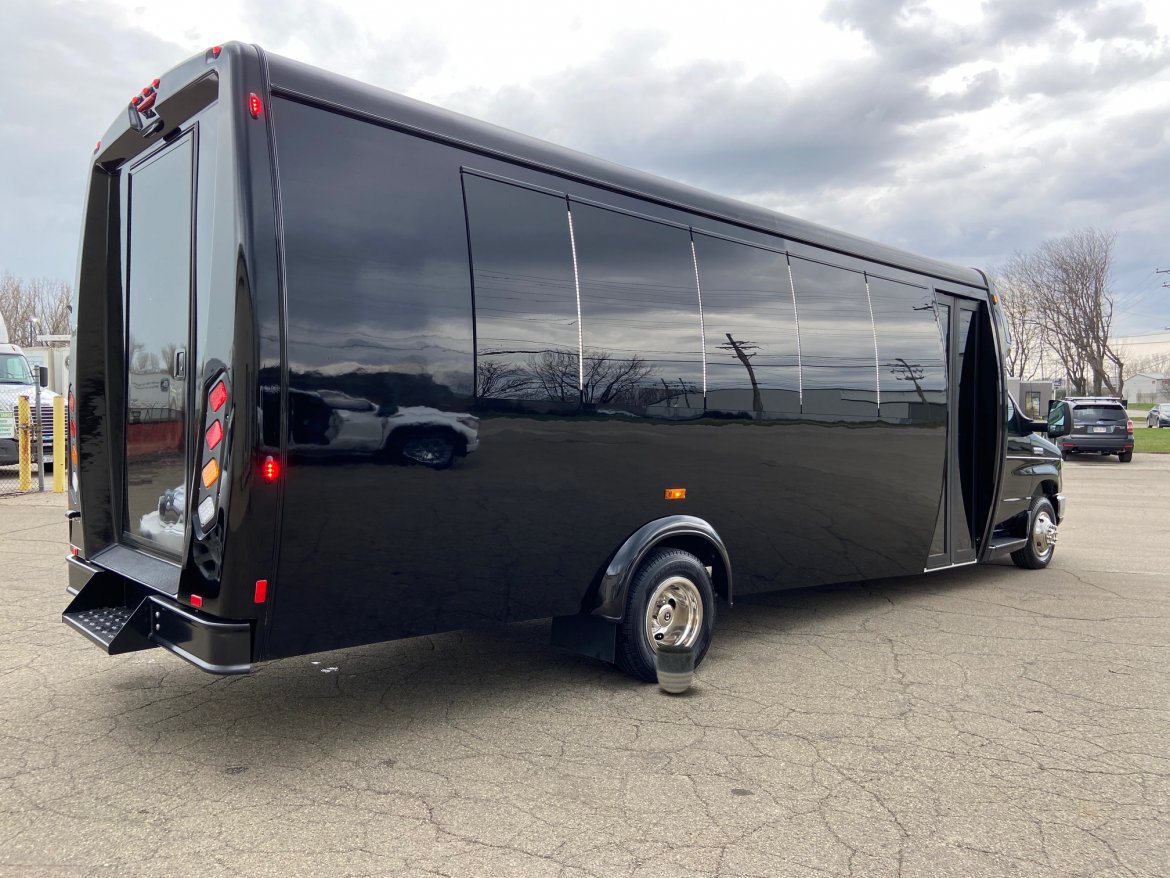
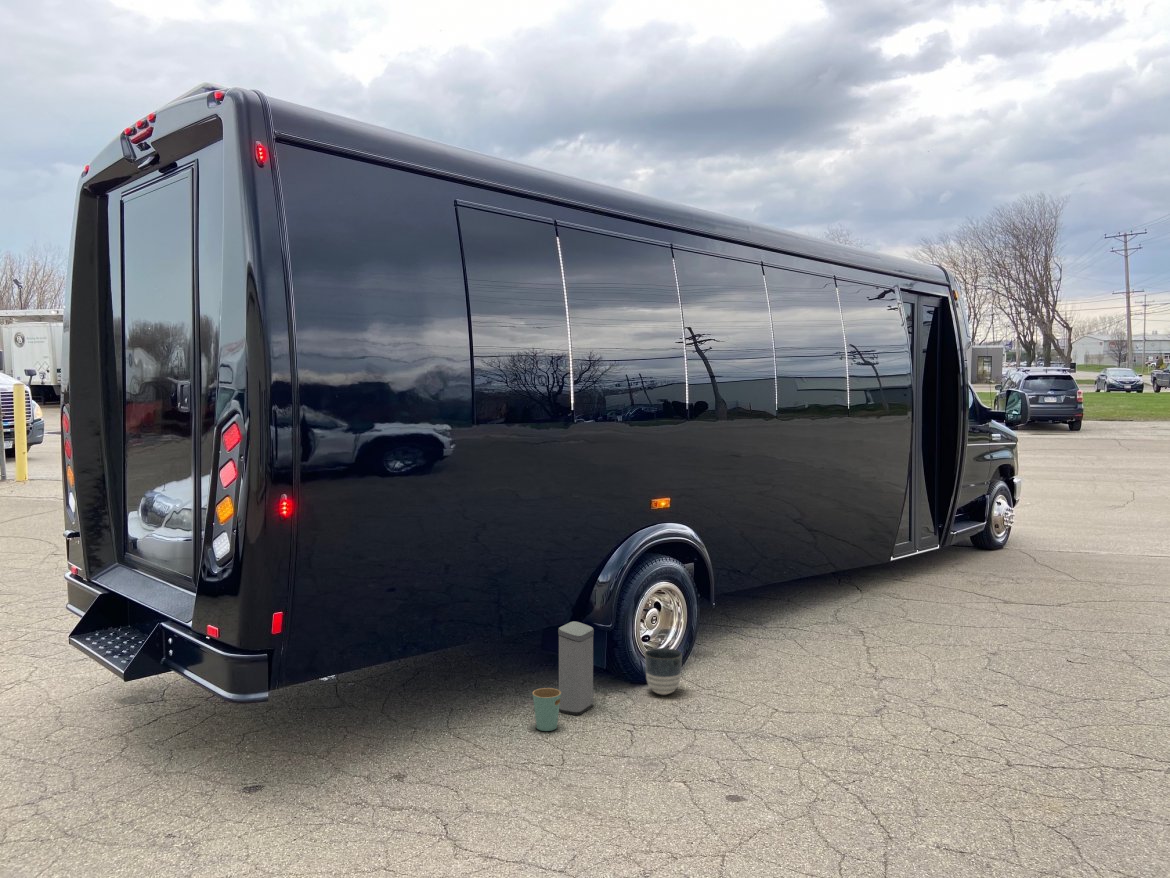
trash can: none [534,612,601,724] -> present [532,621,594,731]

